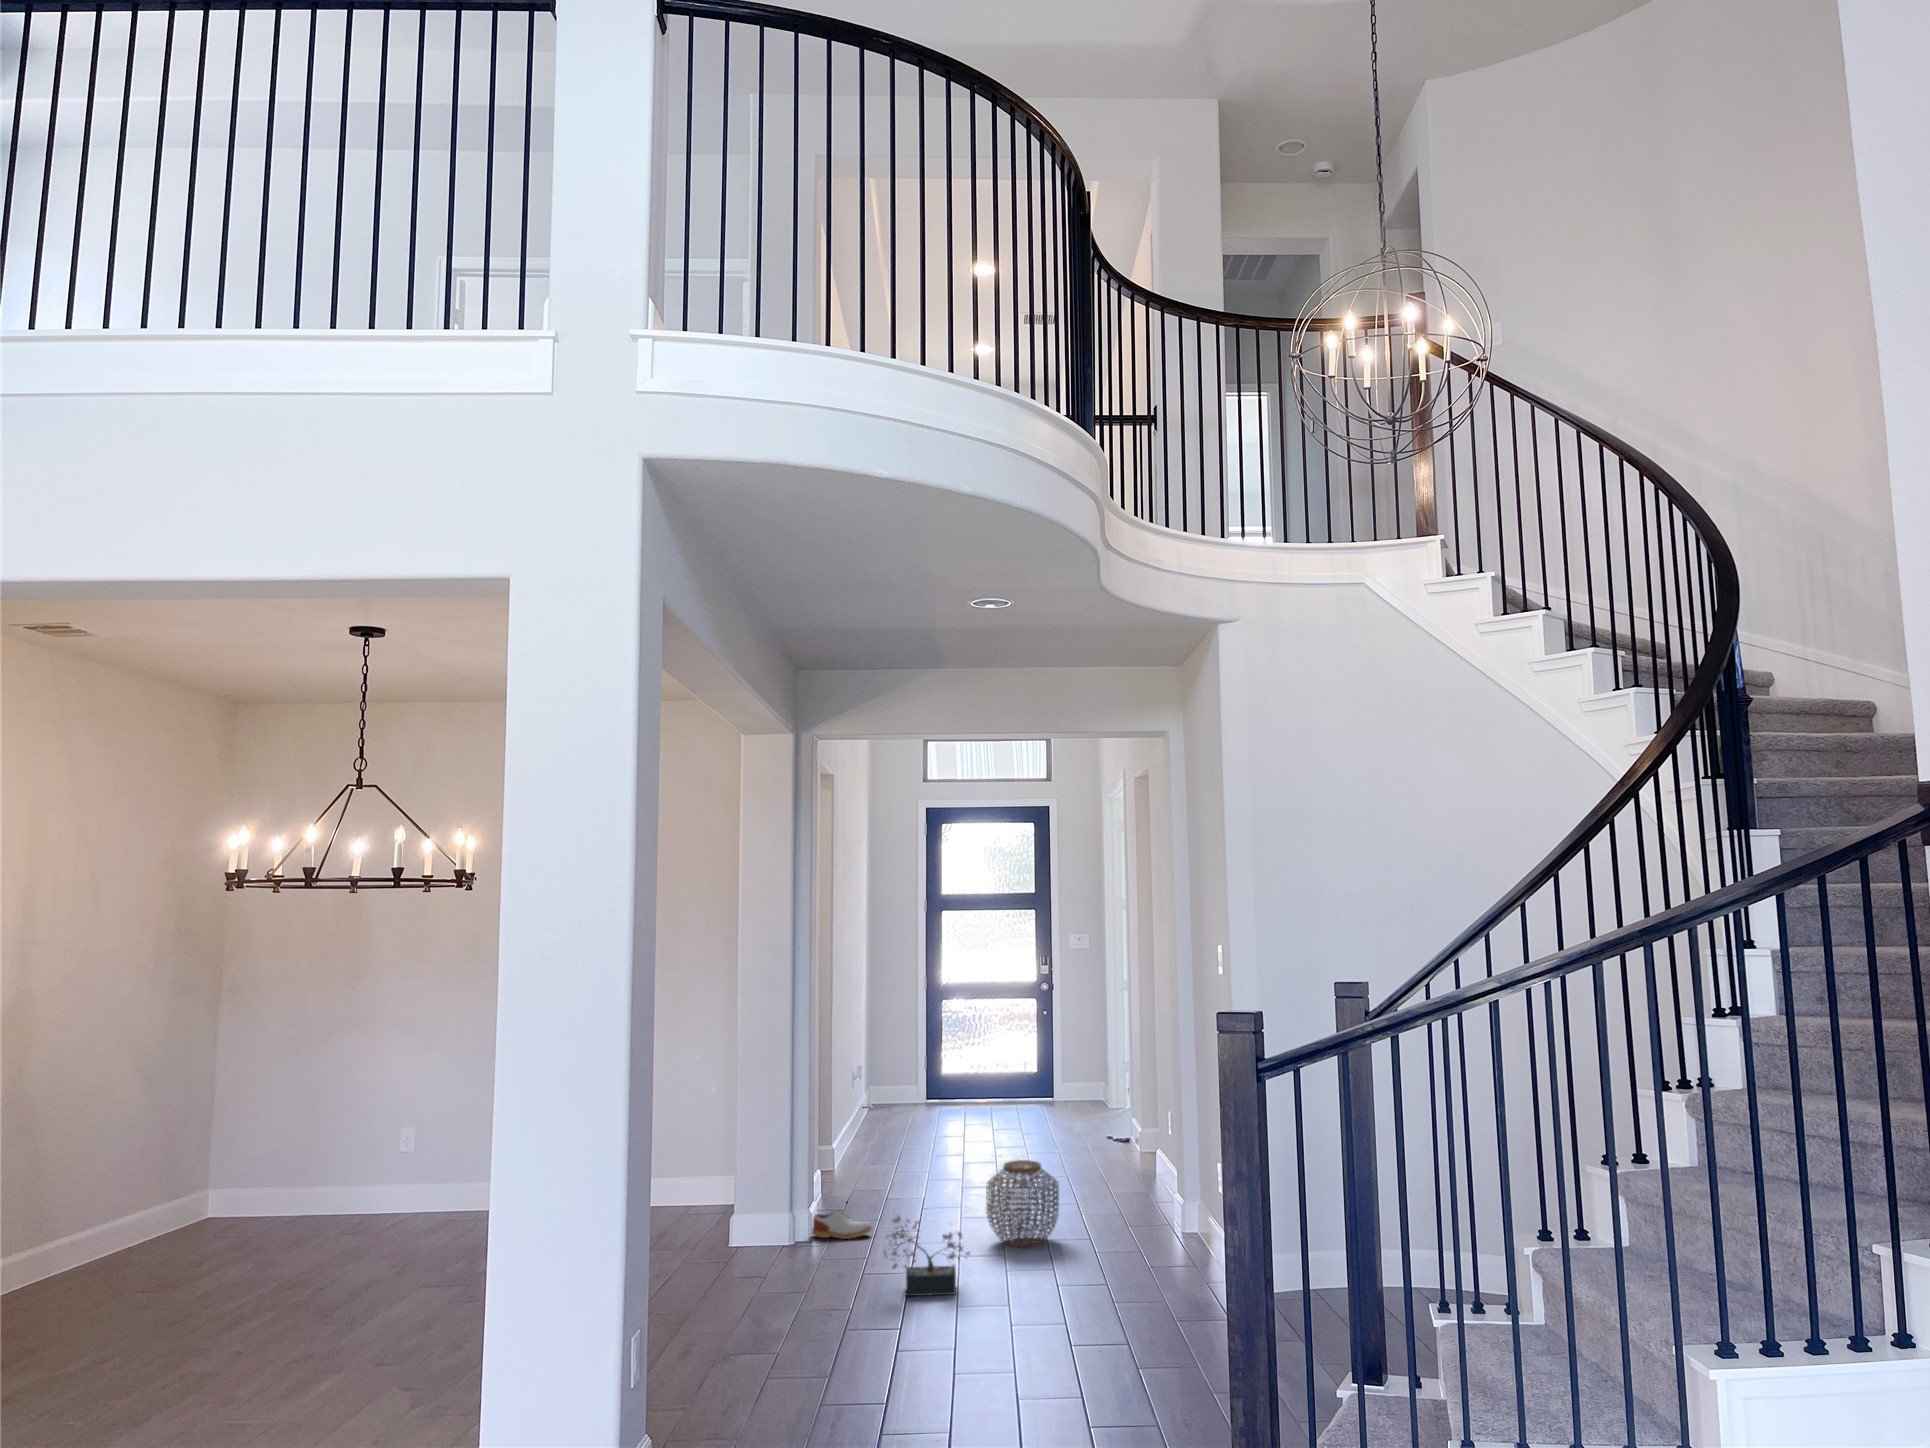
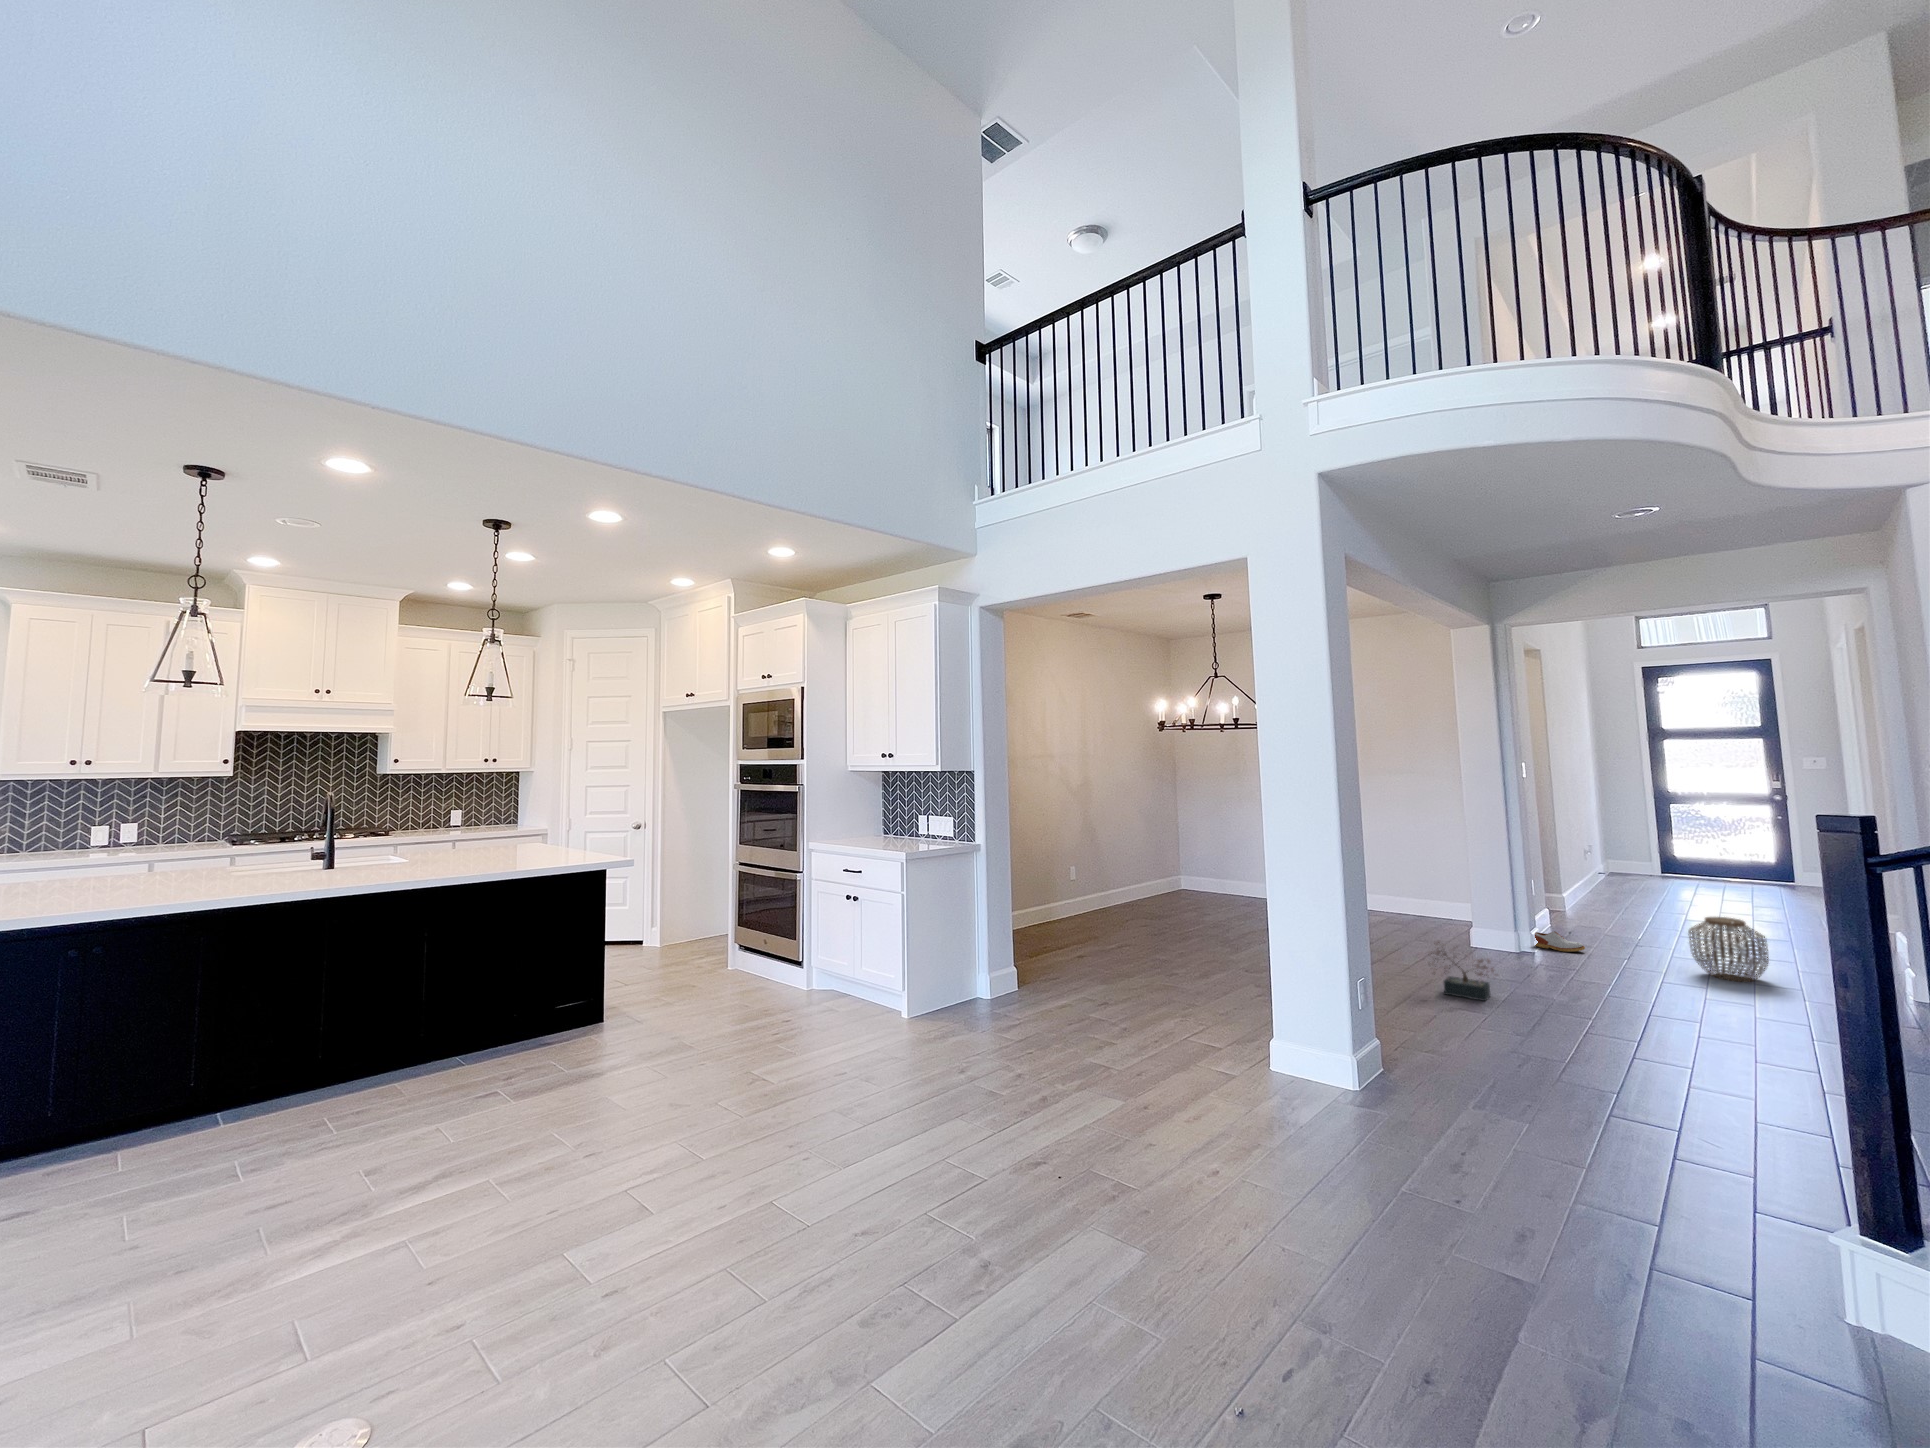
decorative plant: present [884,1216,970,1296] -> present [1428,941,1497,1001]

